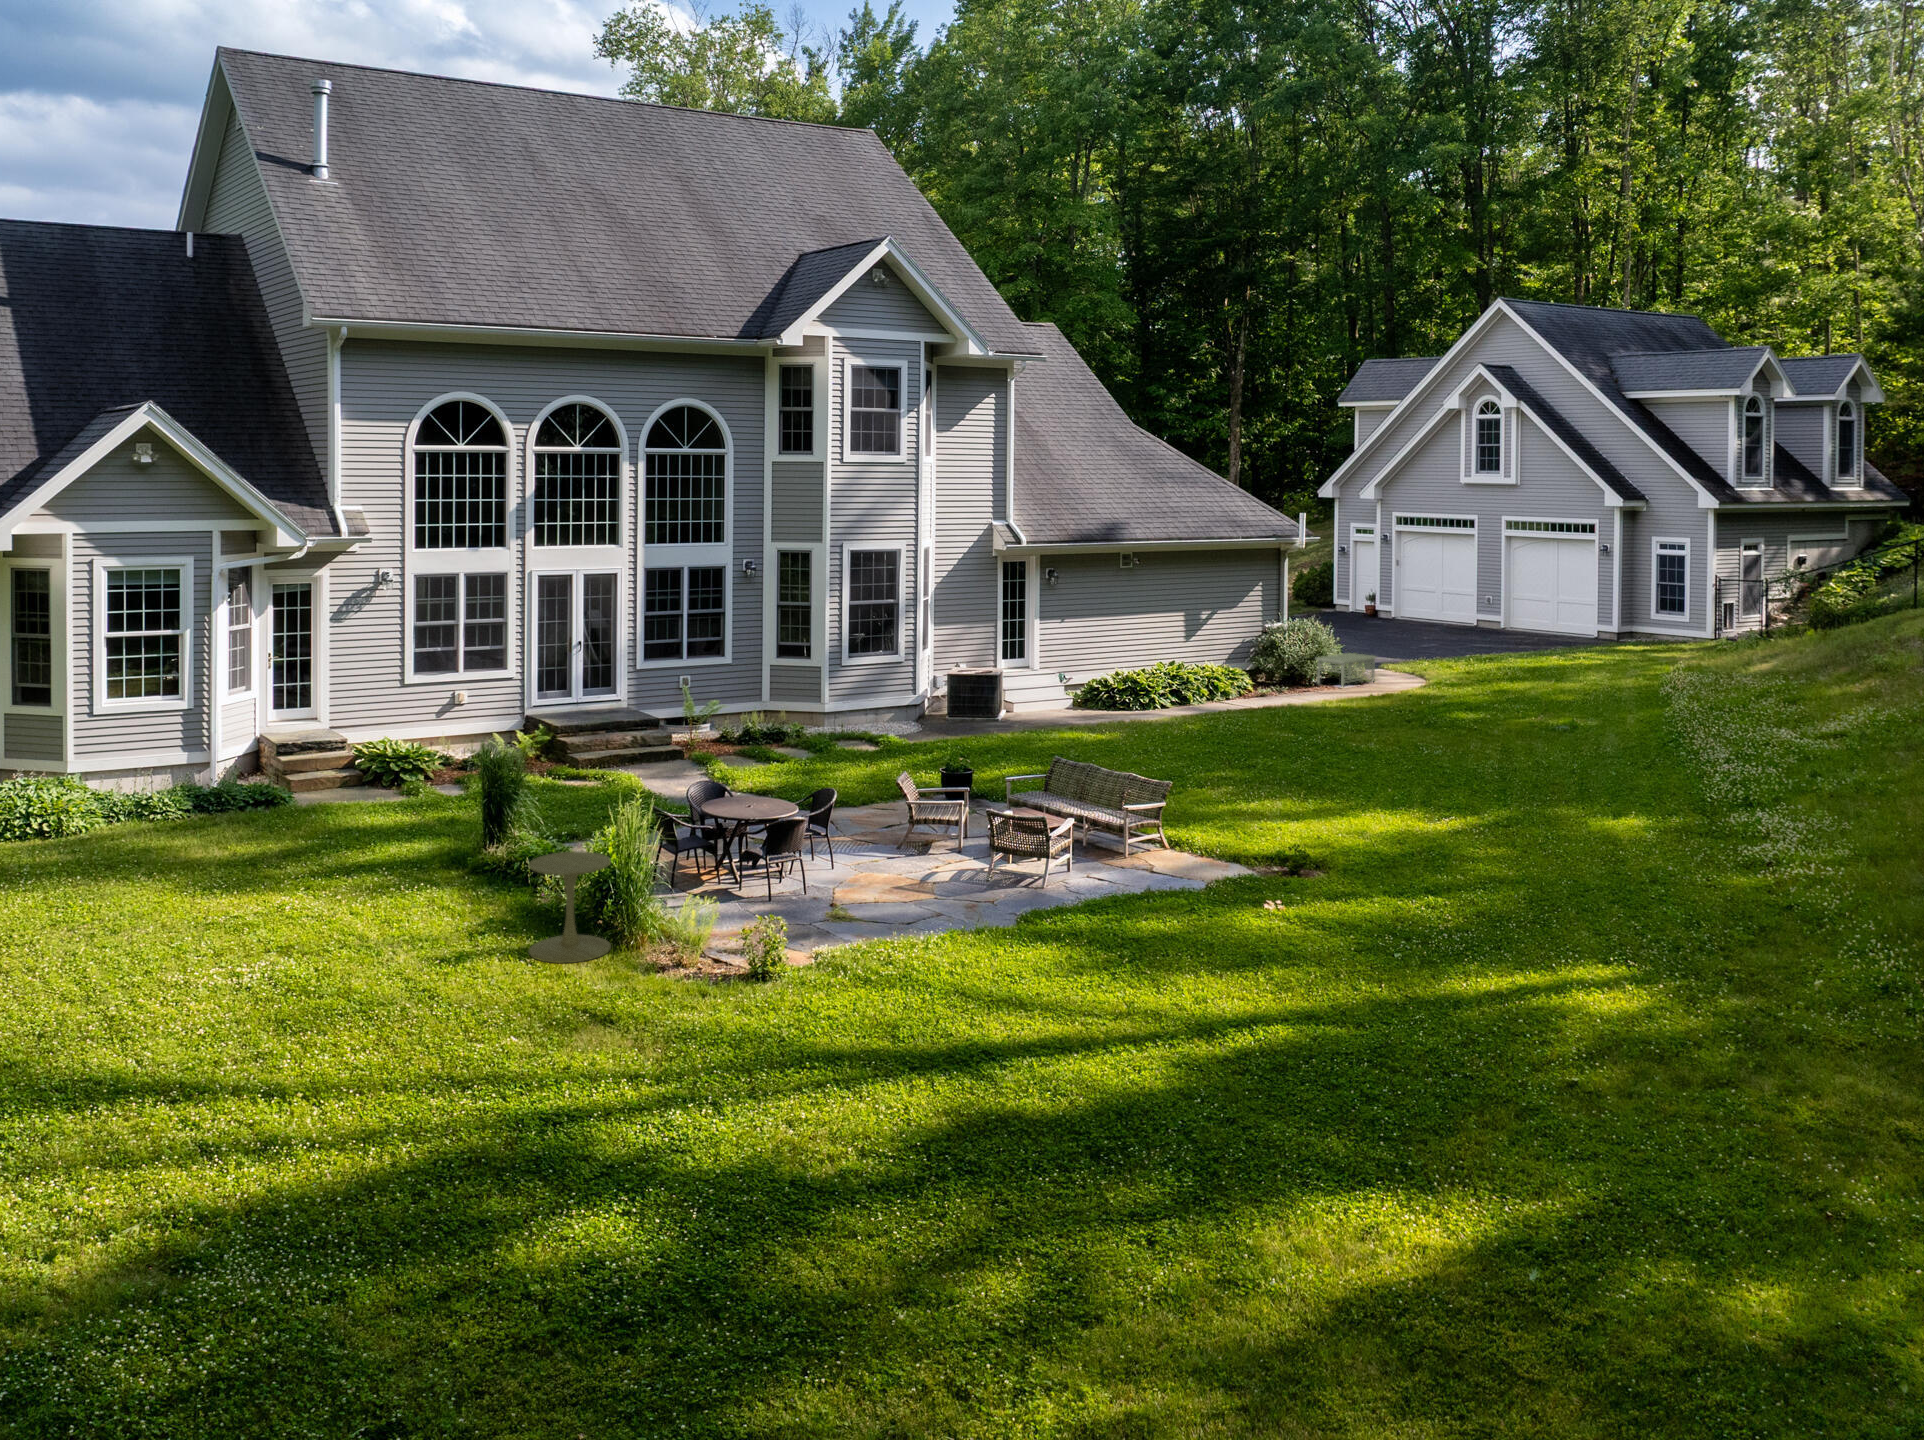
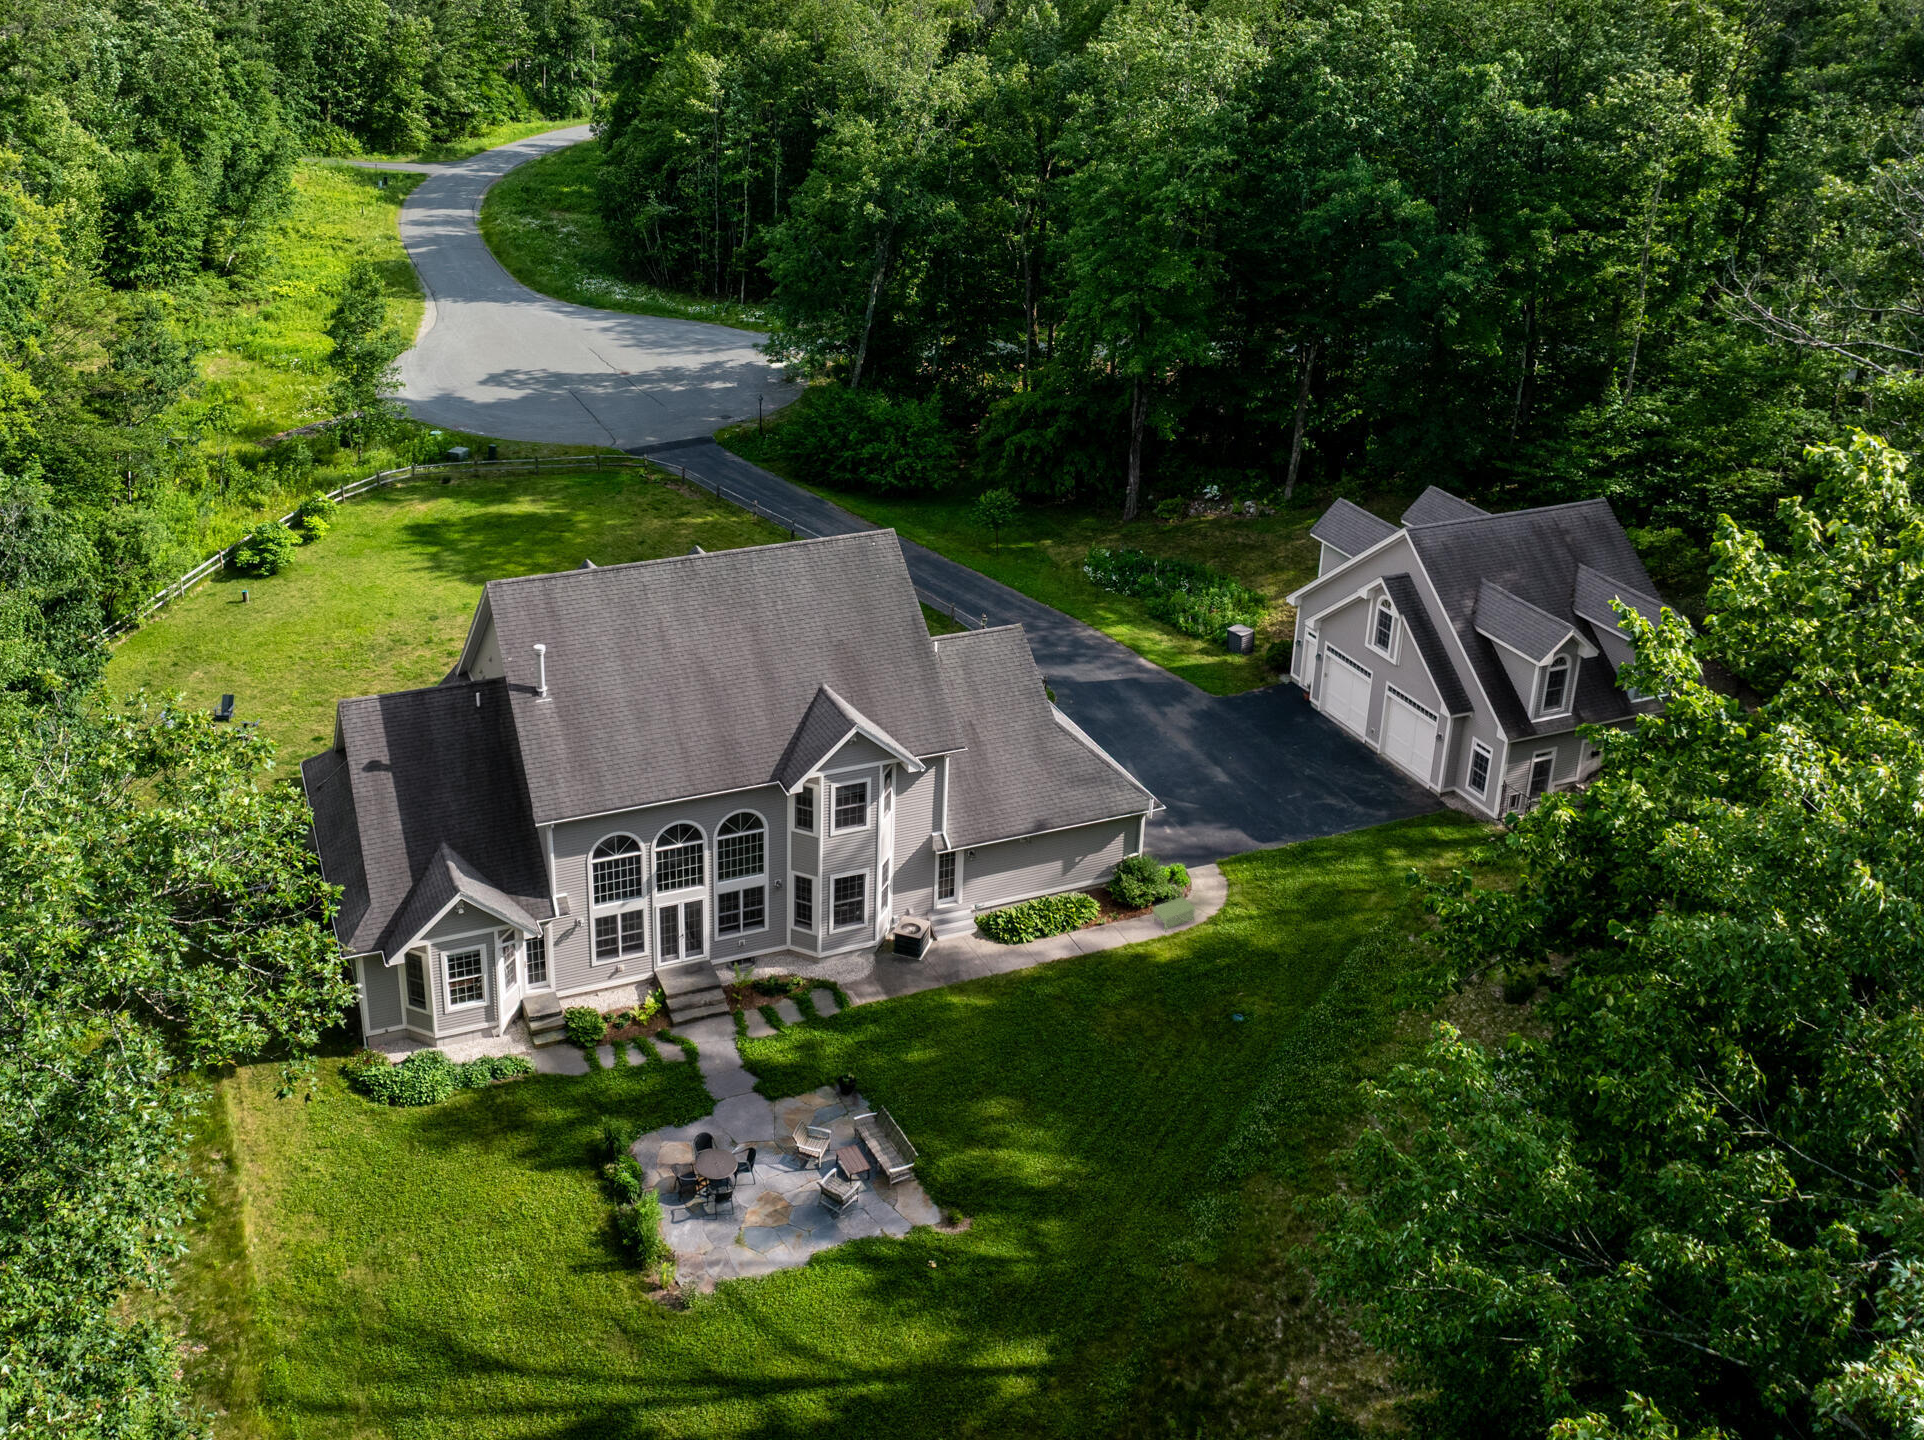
pedestal table: present [528,851,611,963] -> none [612,1232,644,1282]

